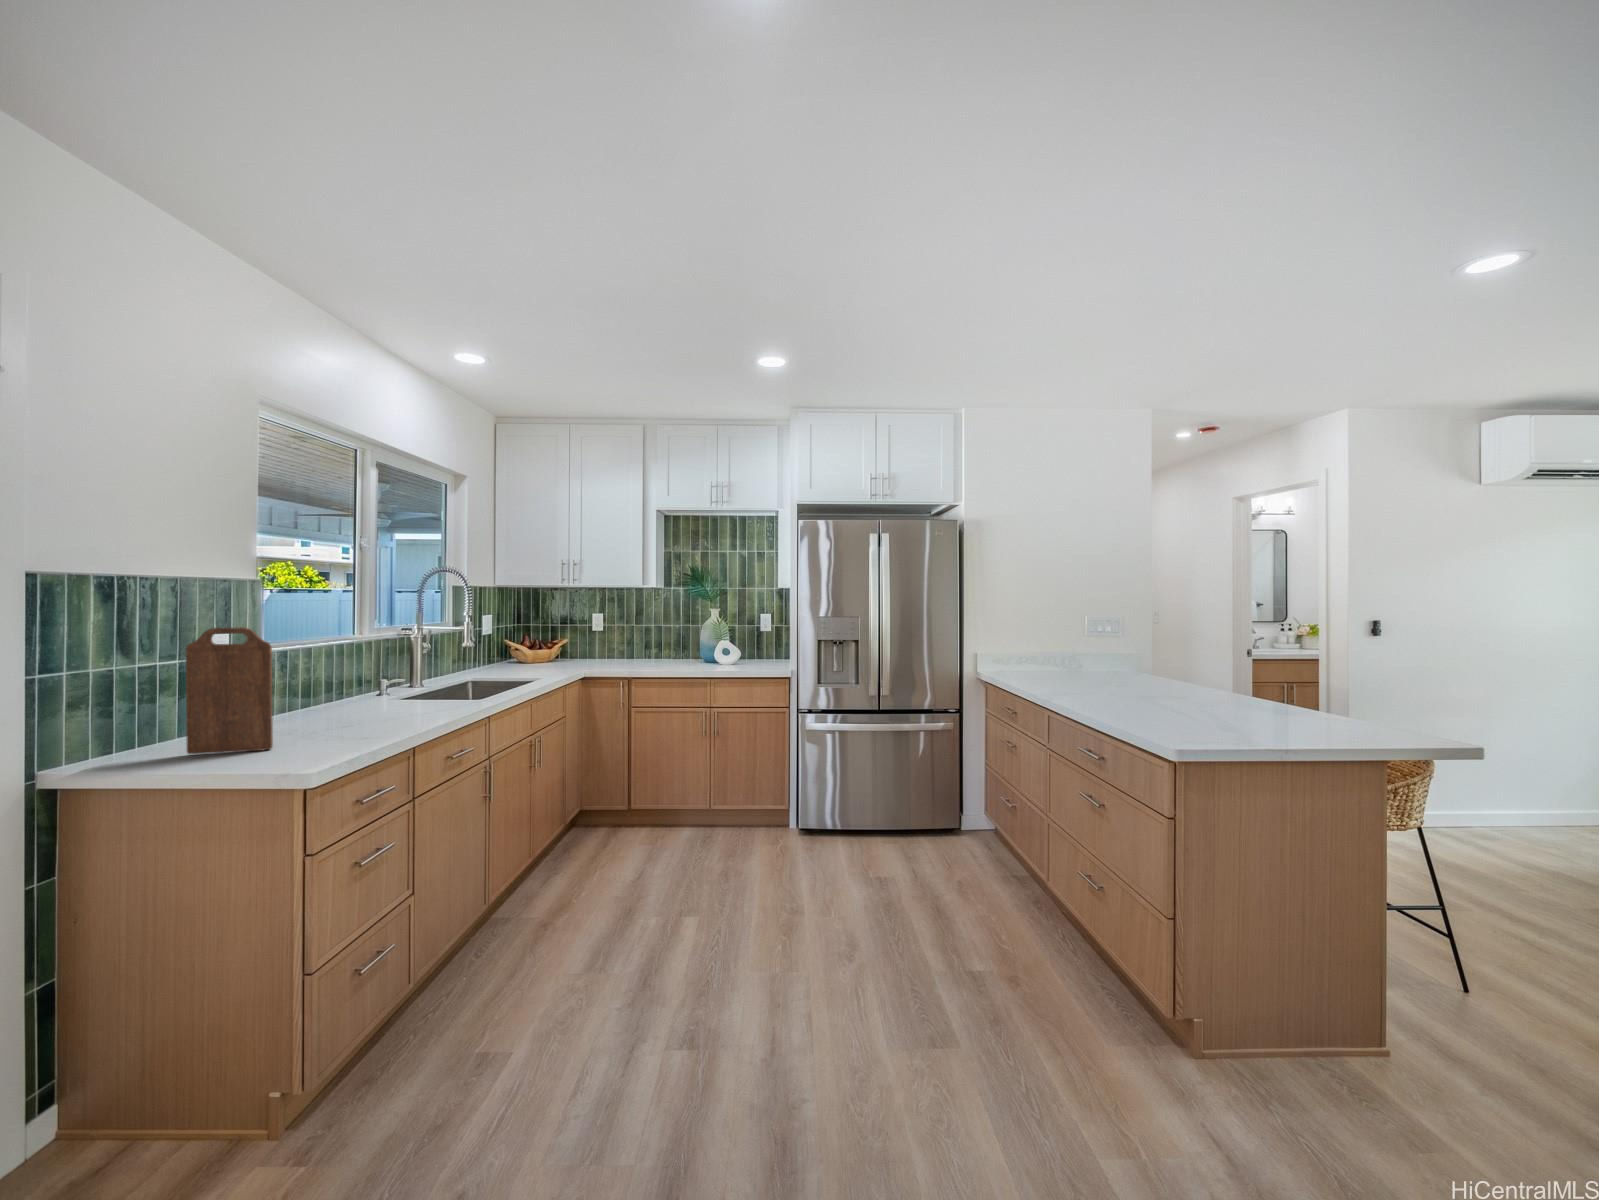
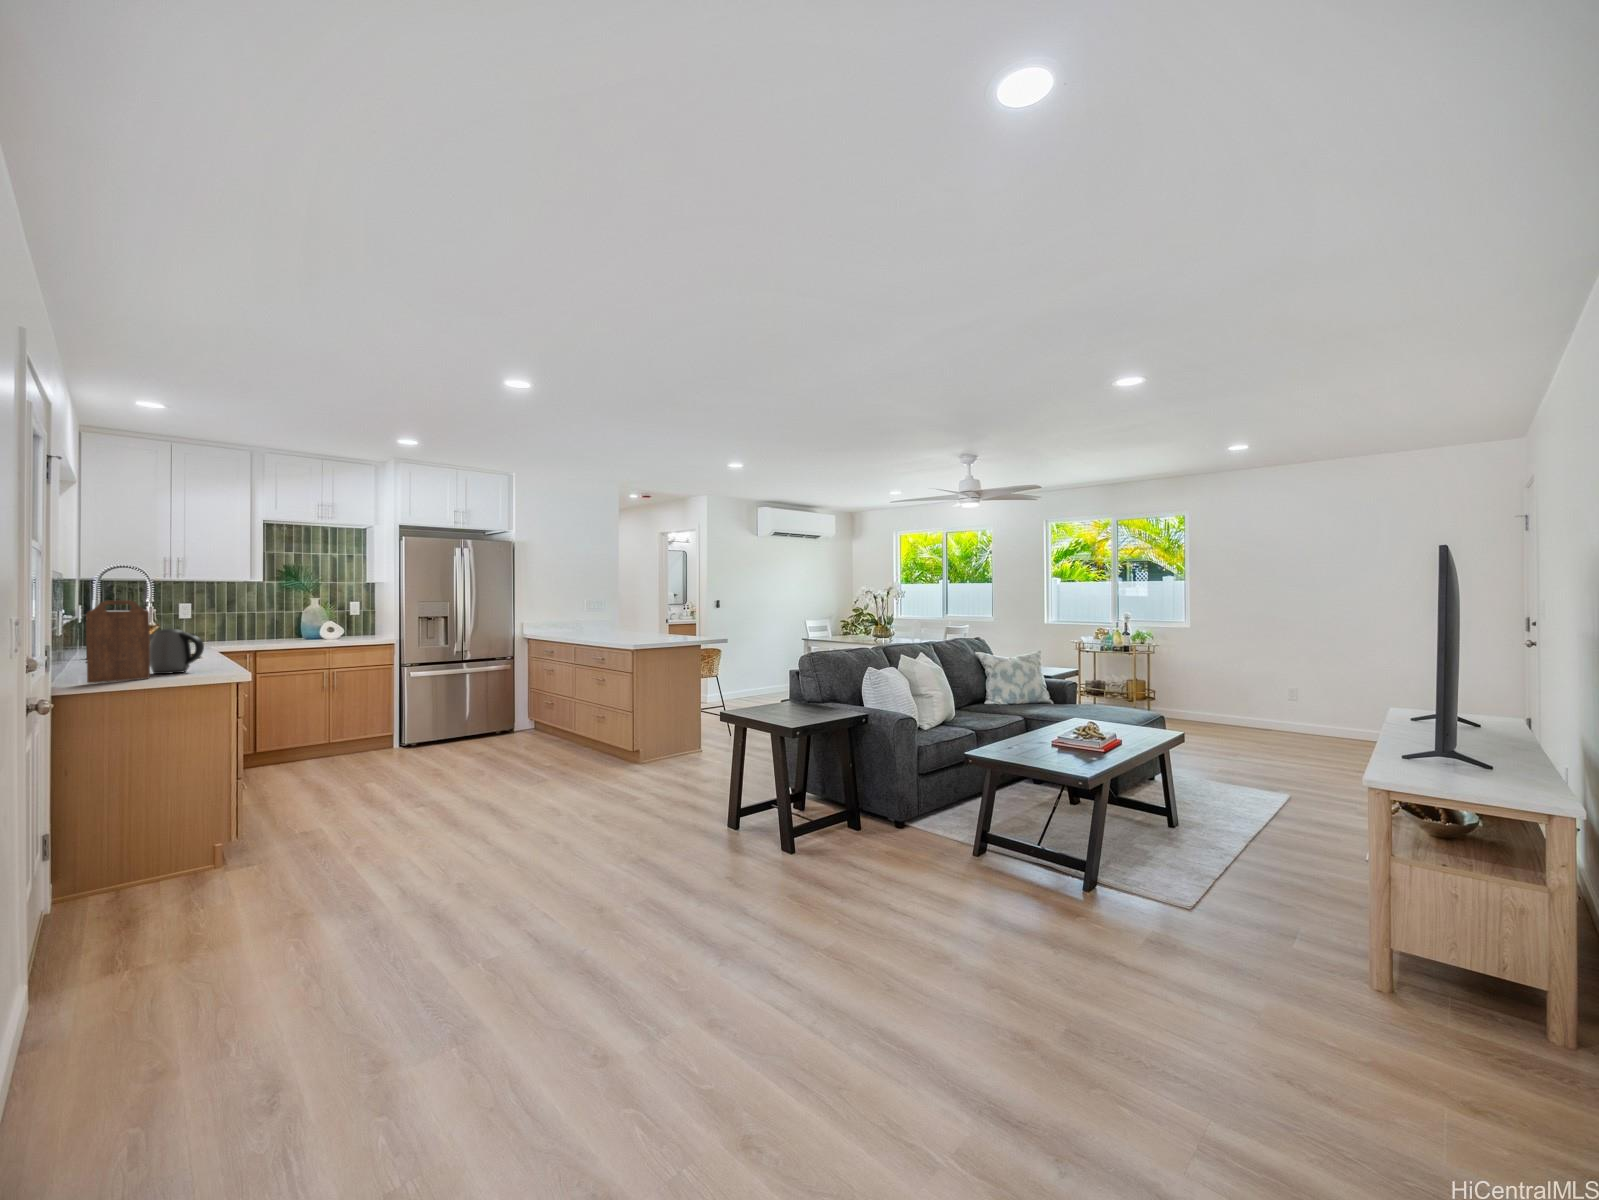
kettle: none [317,667,376,737] -> present [150,629,204,674]

